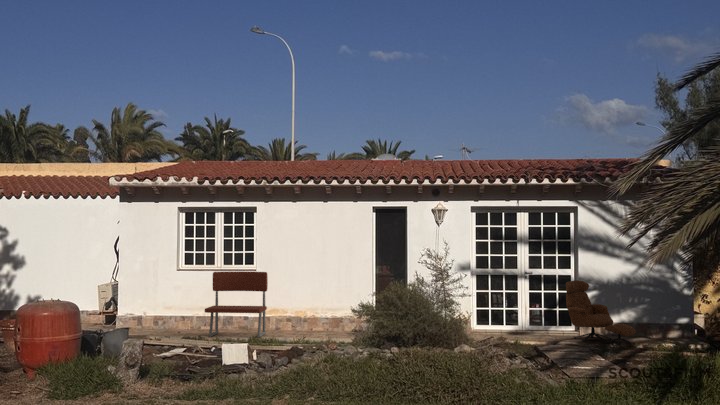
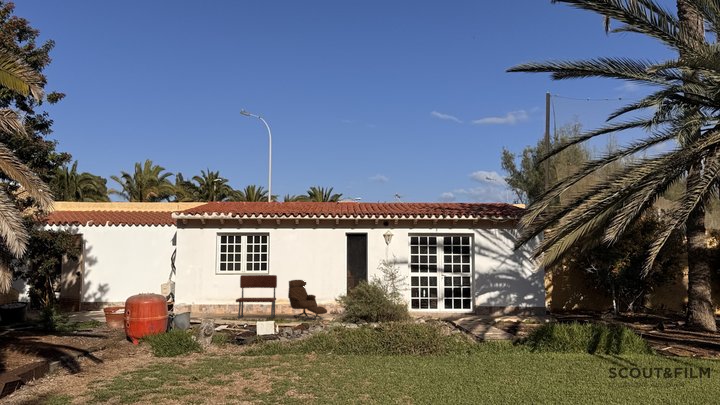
lounge chair: present [566,280,636,345] -> present [288,280,327,320]

